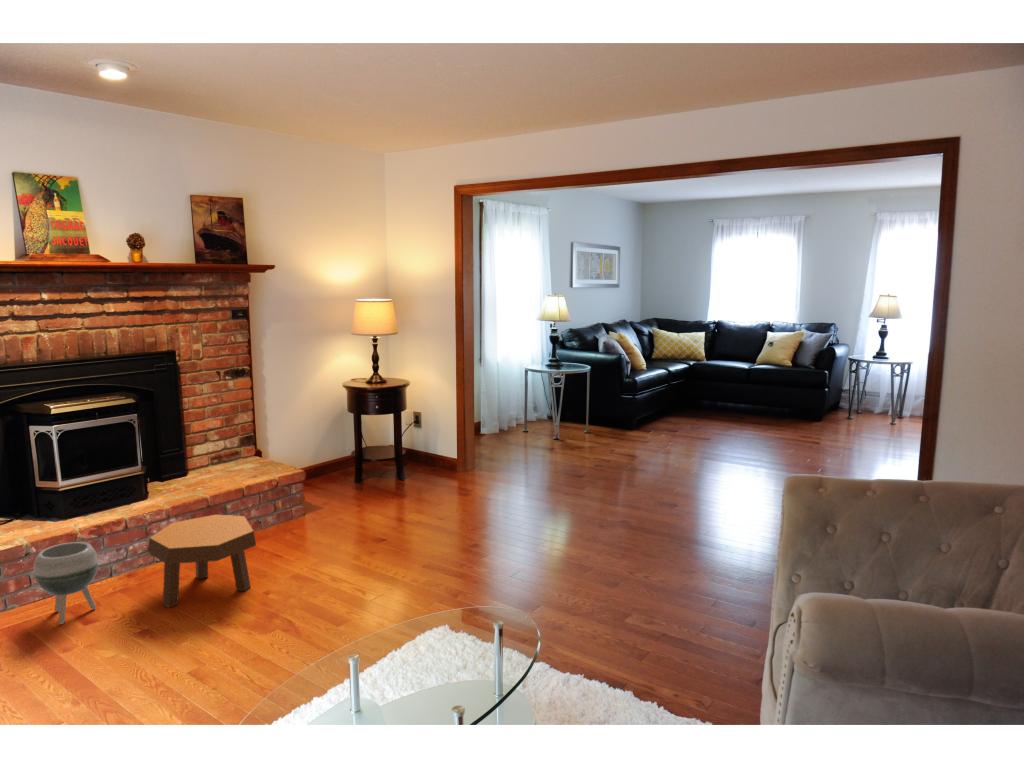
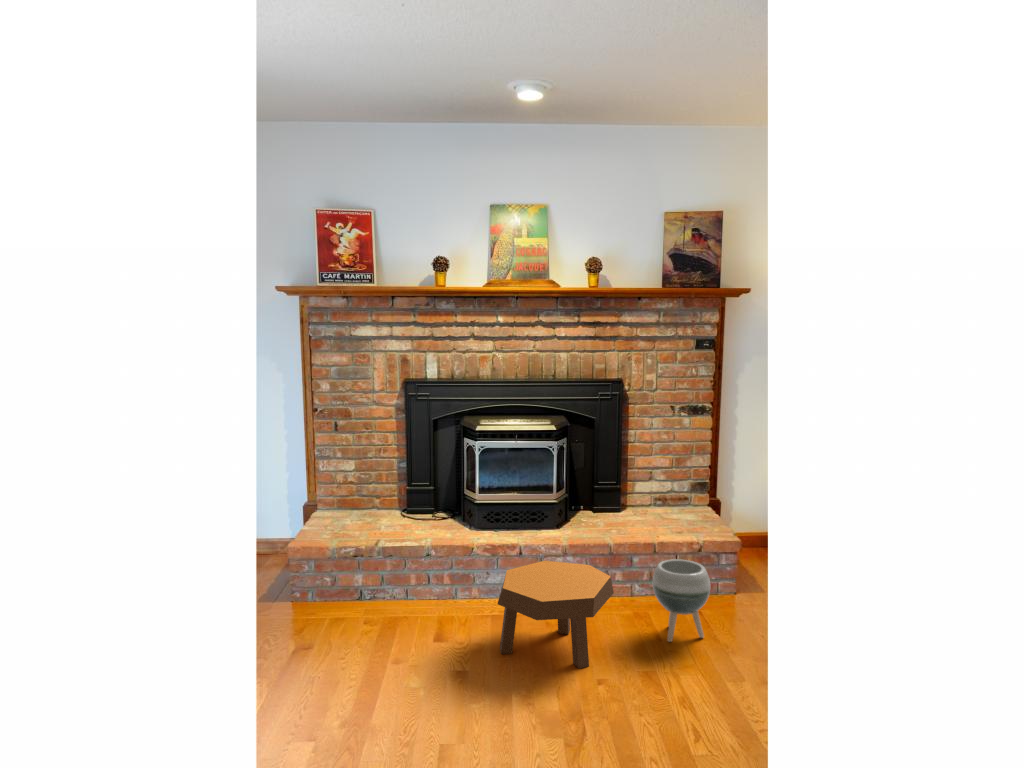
planter: present [33,542,98,624] -> present [653,559,710,642]

